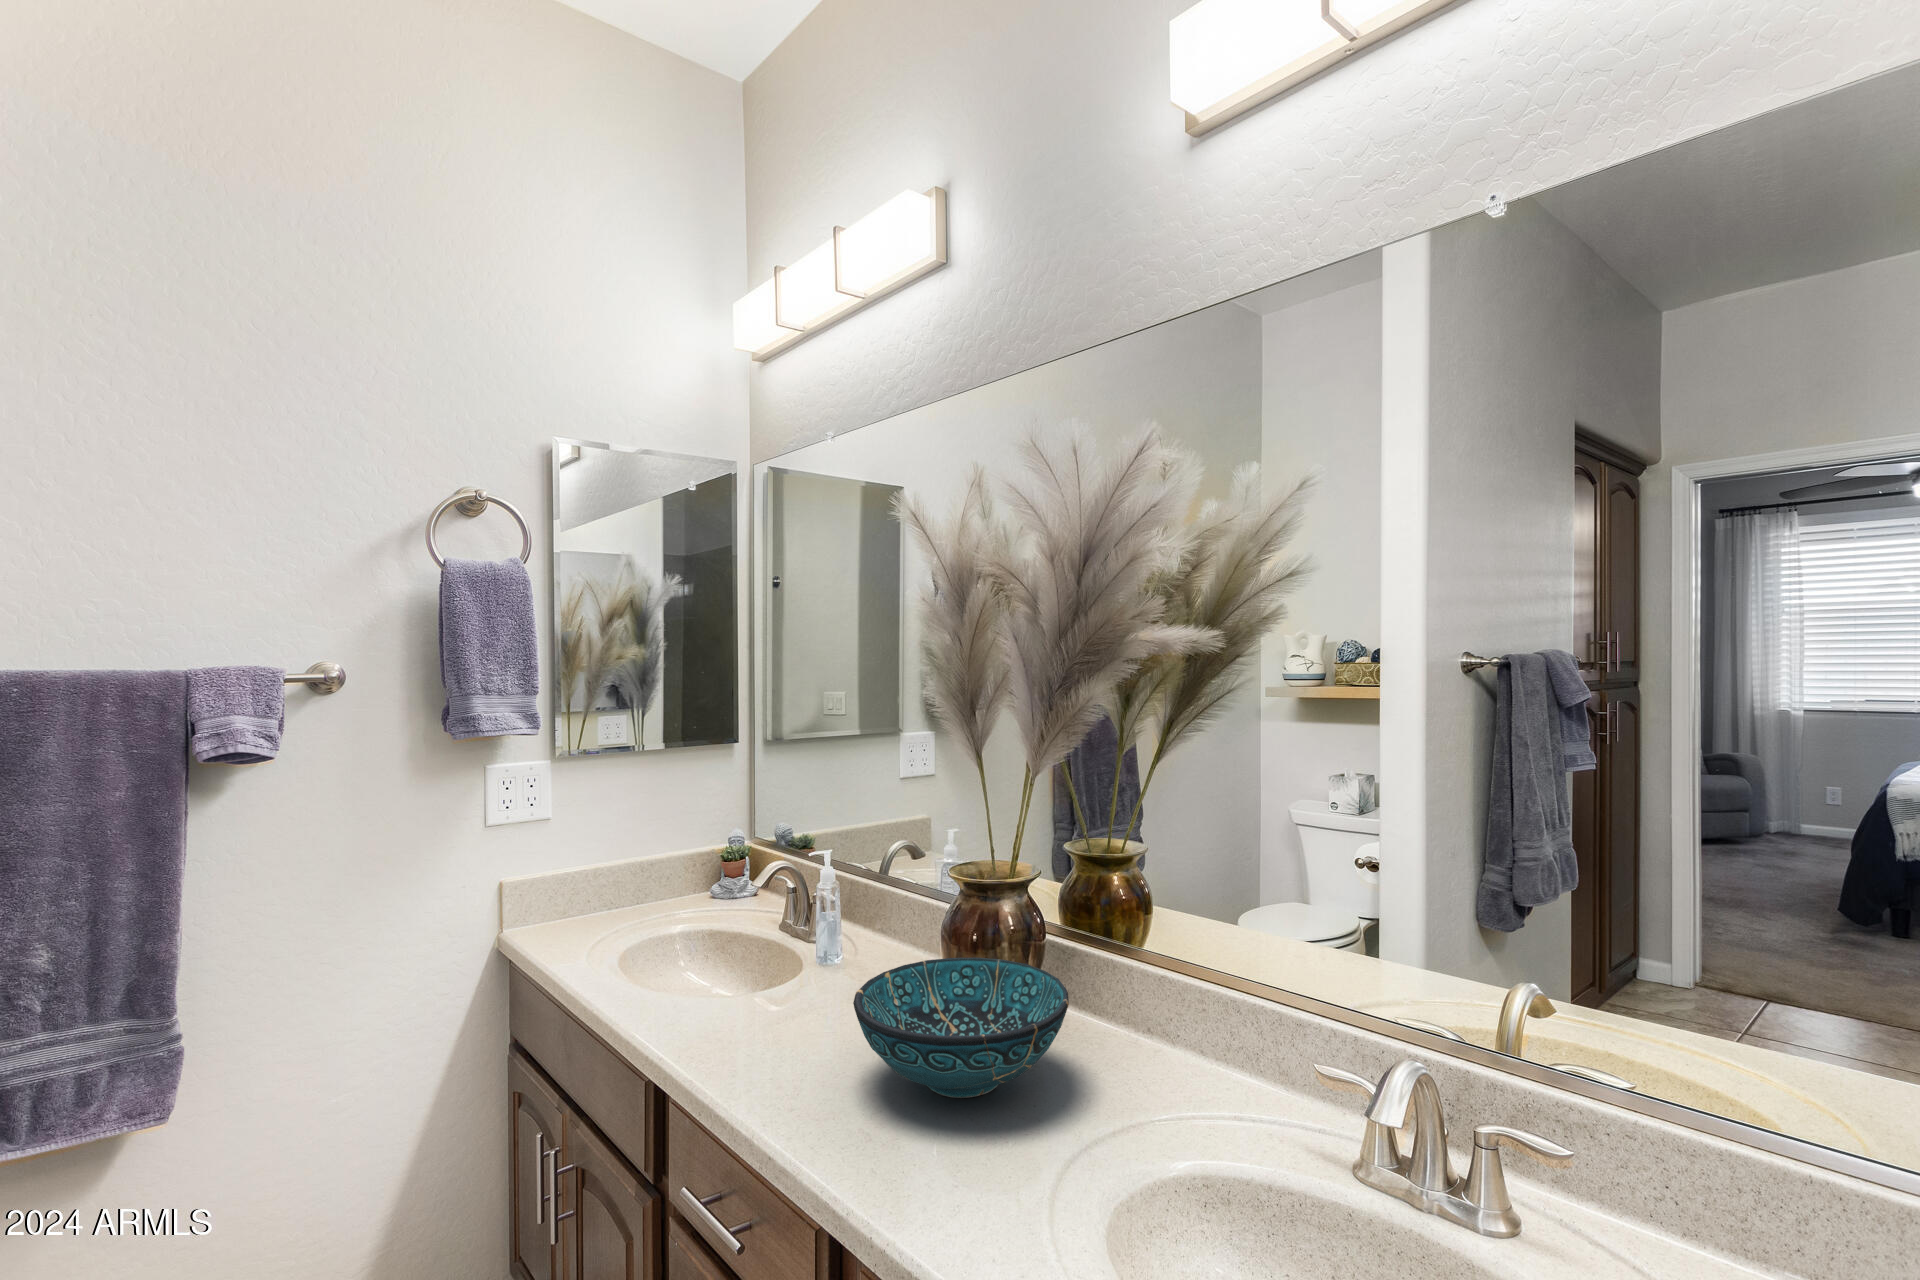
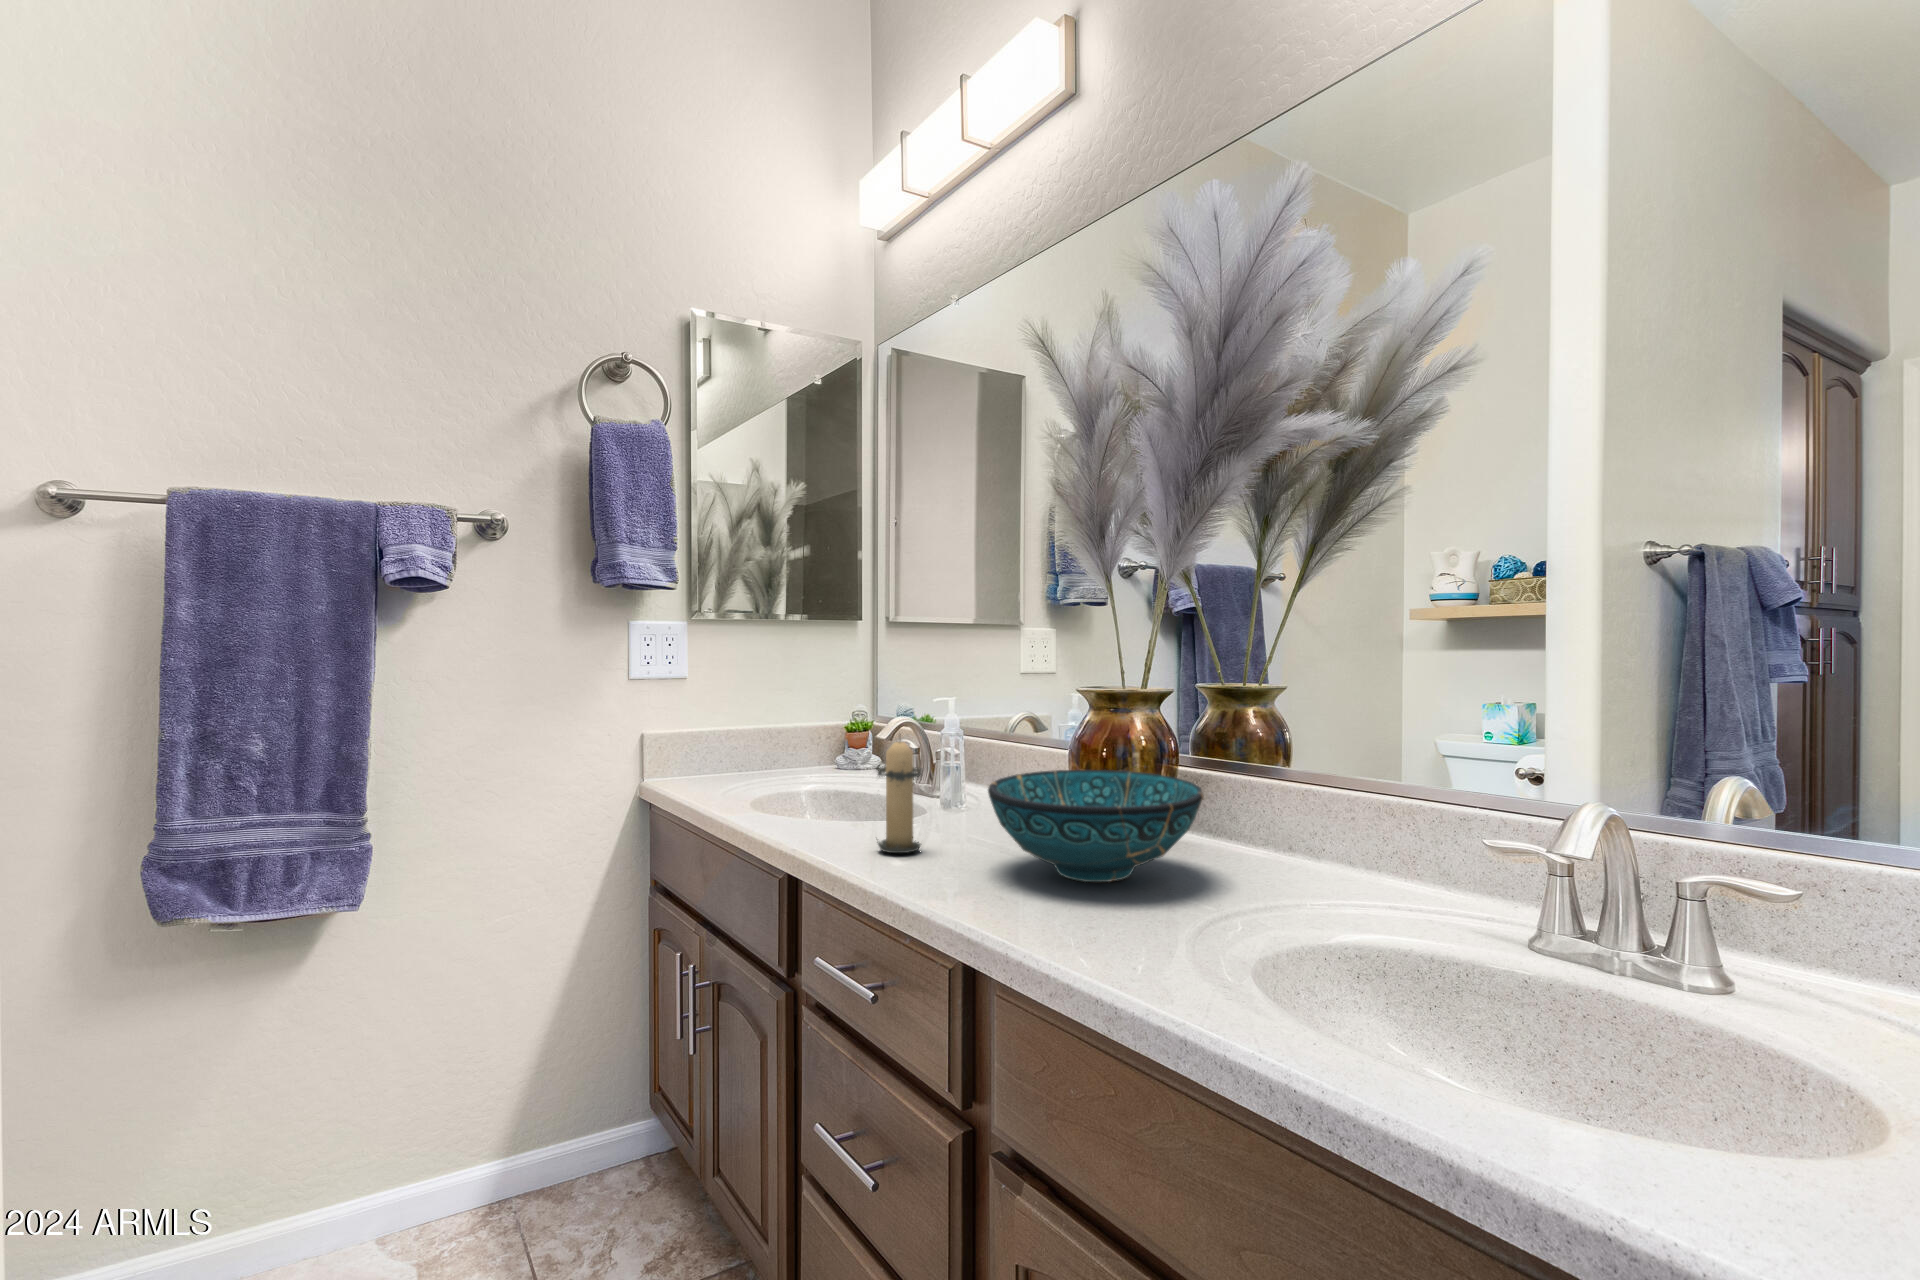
candle: none [735,932,795,1062] -> present [876,741,922,853]

